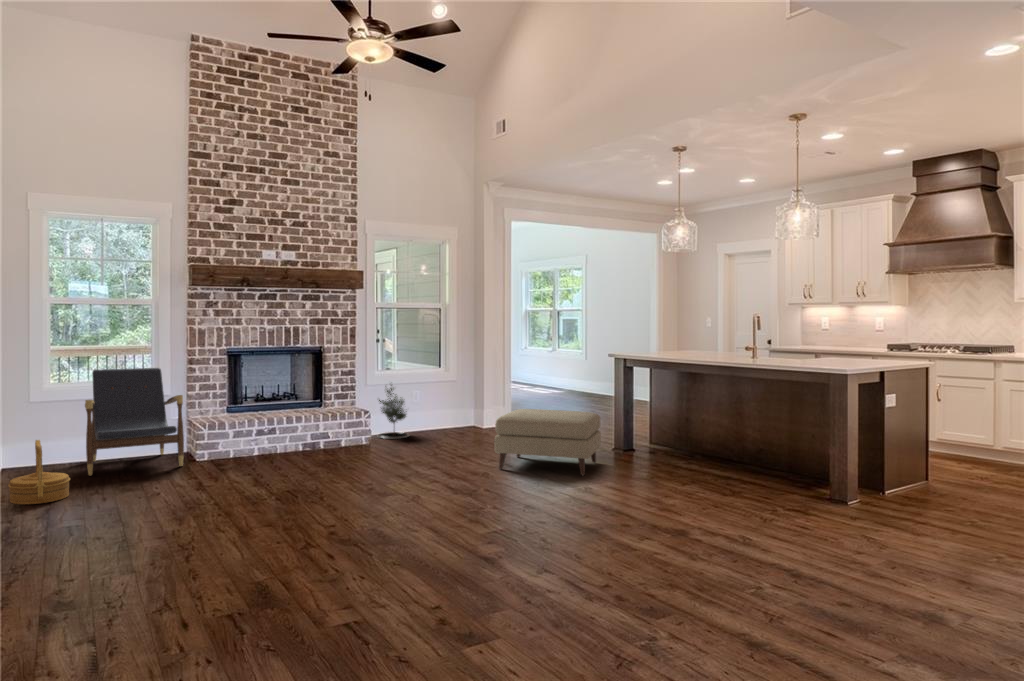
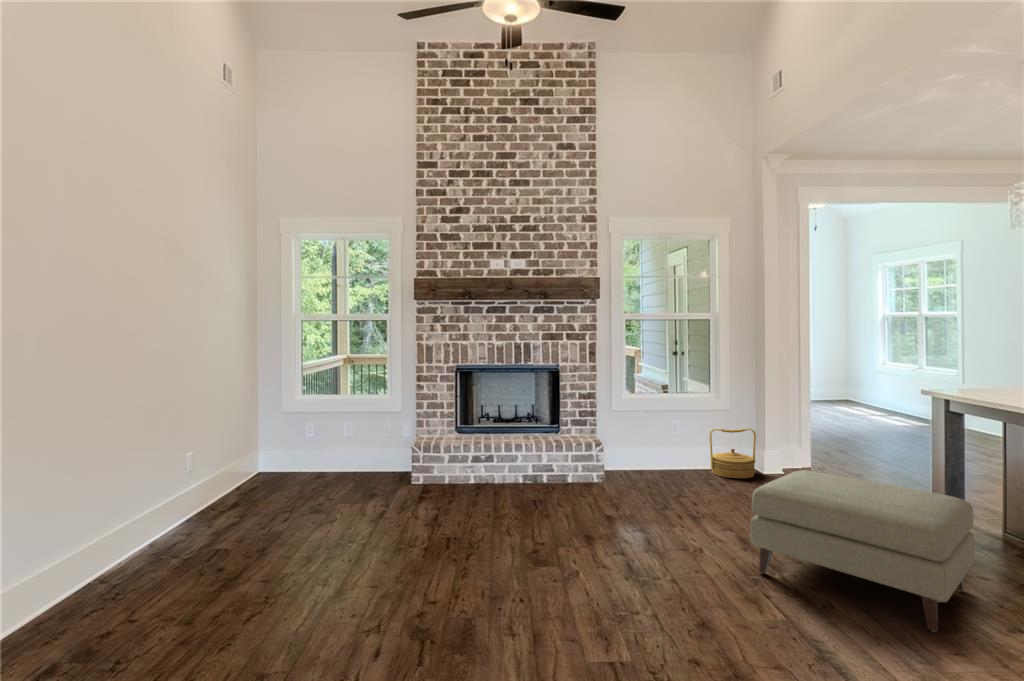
lounge chair: present [85,368,184,475] -> none [296,384,394,494]
potted tree: present [378,385,409,439] -> none [619,407,660,479]
woven basket: present [8,440,70,504] -> present [709,429,756,478]

